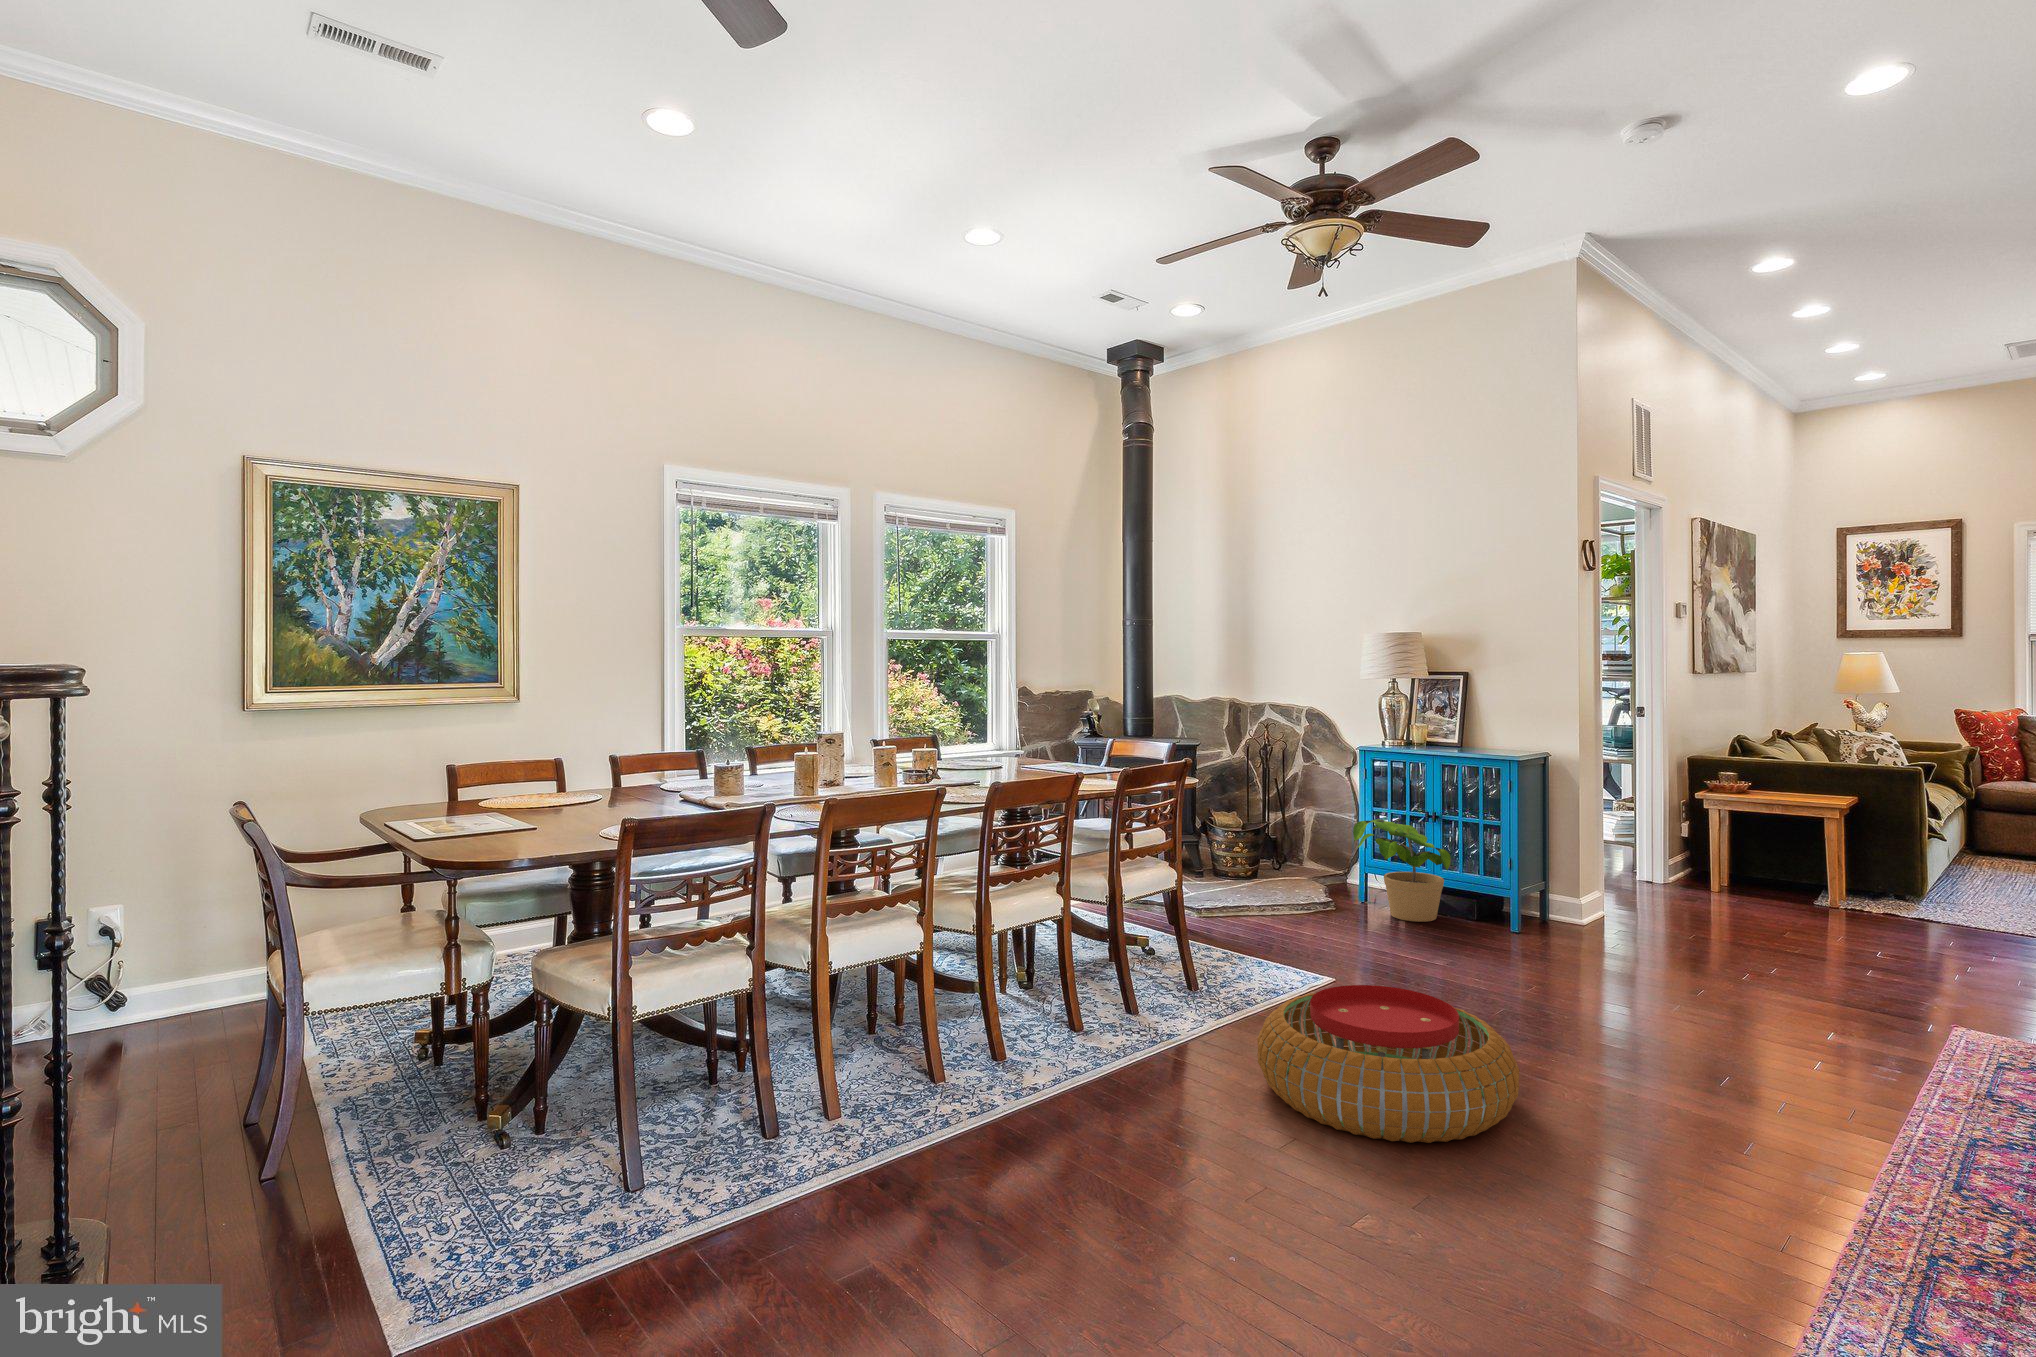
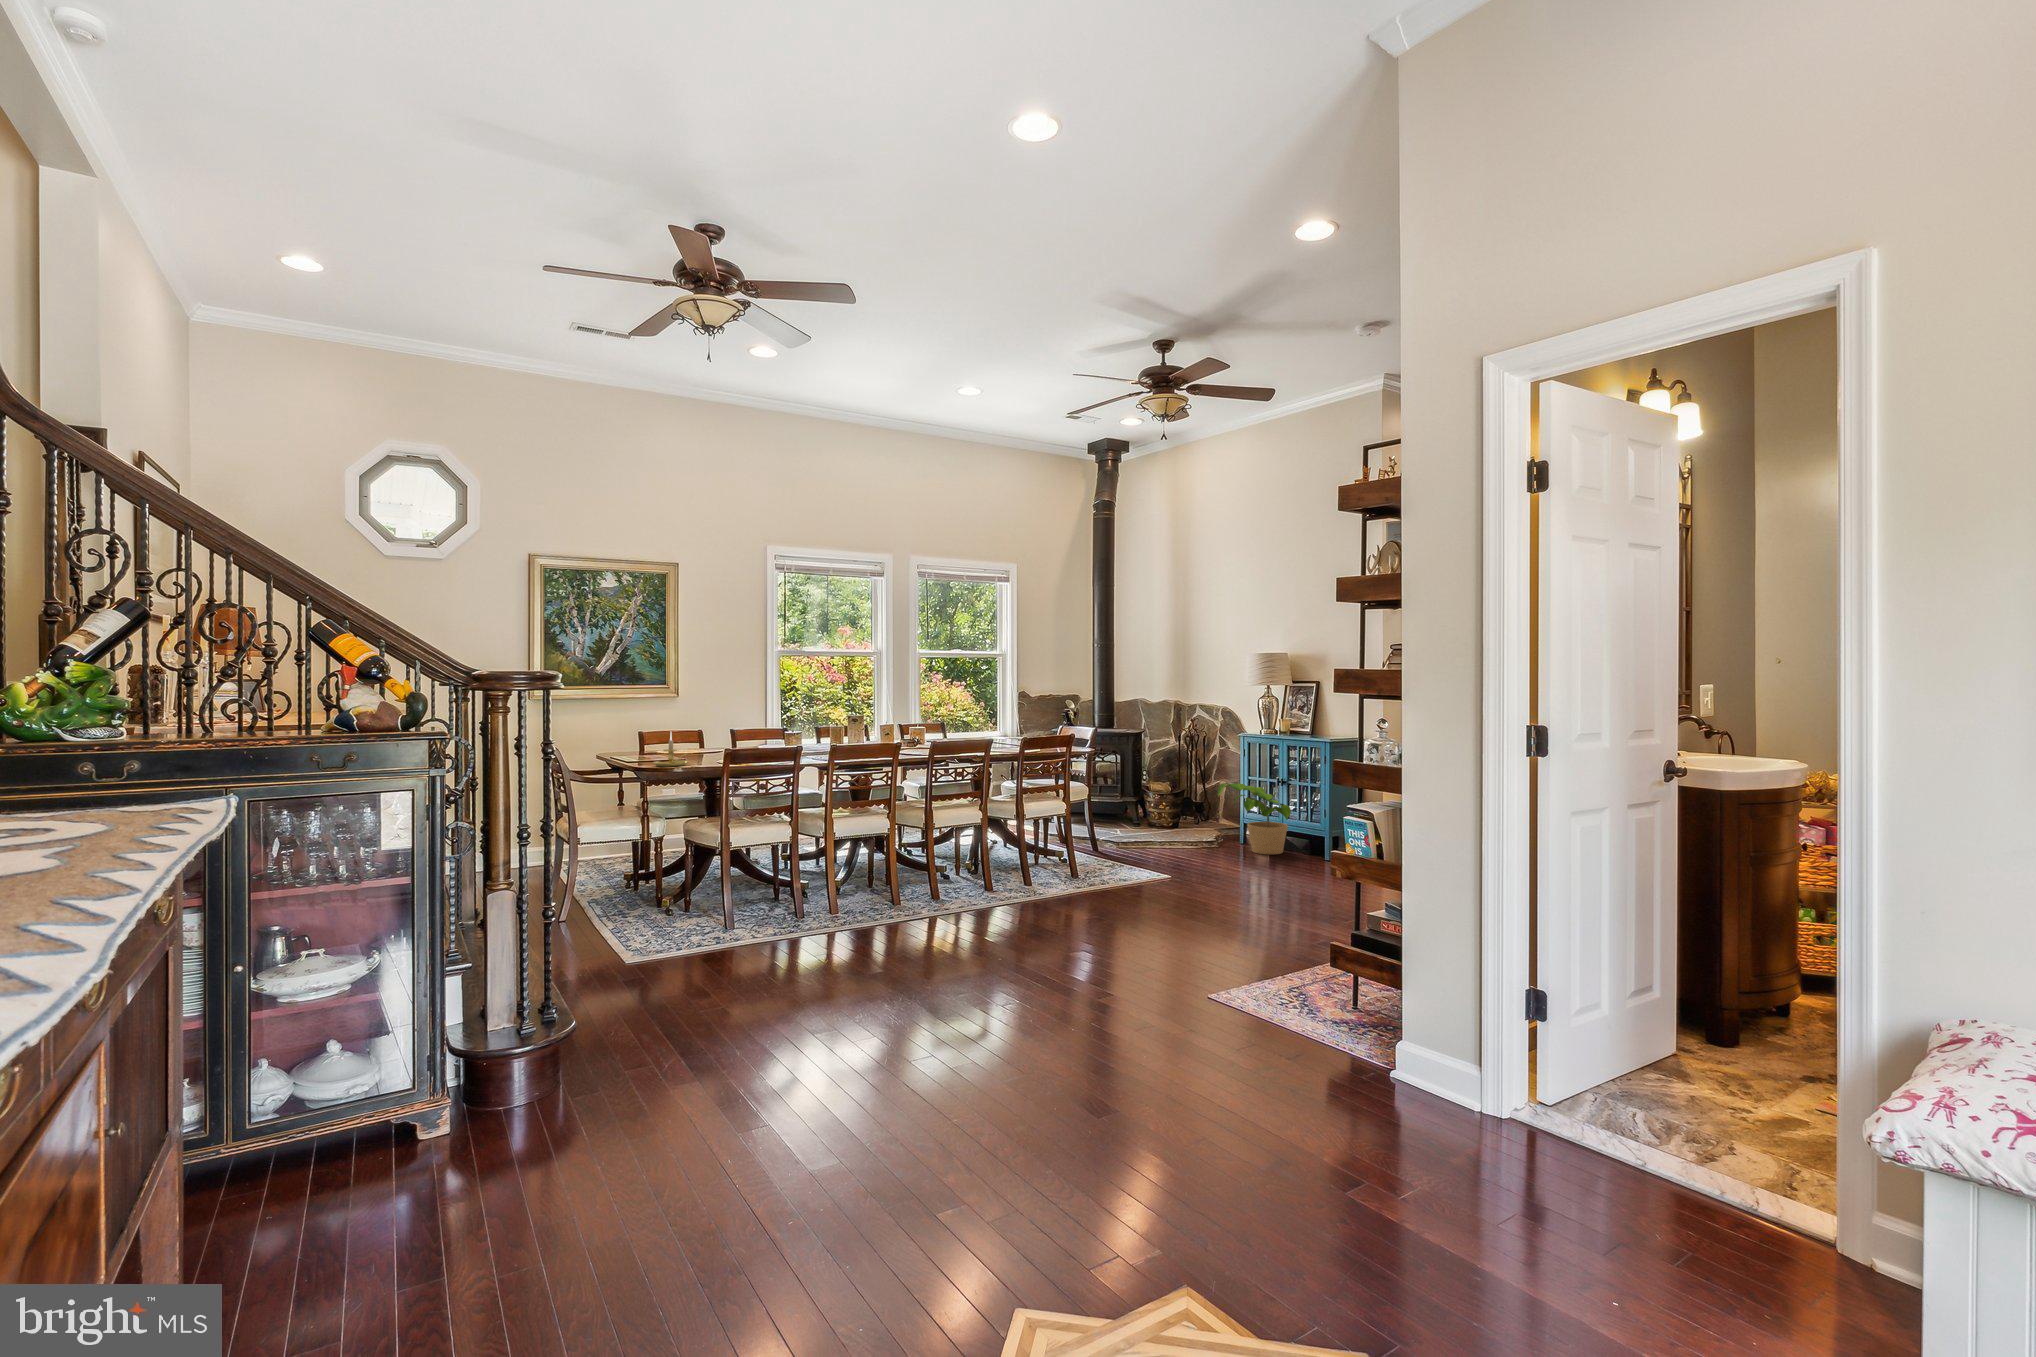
candle holder: none [466,776,549,849] -> present [653,732,690,767]
pouf: present [1257,985,1519,1143] -> none [1069,862,1208,934]

